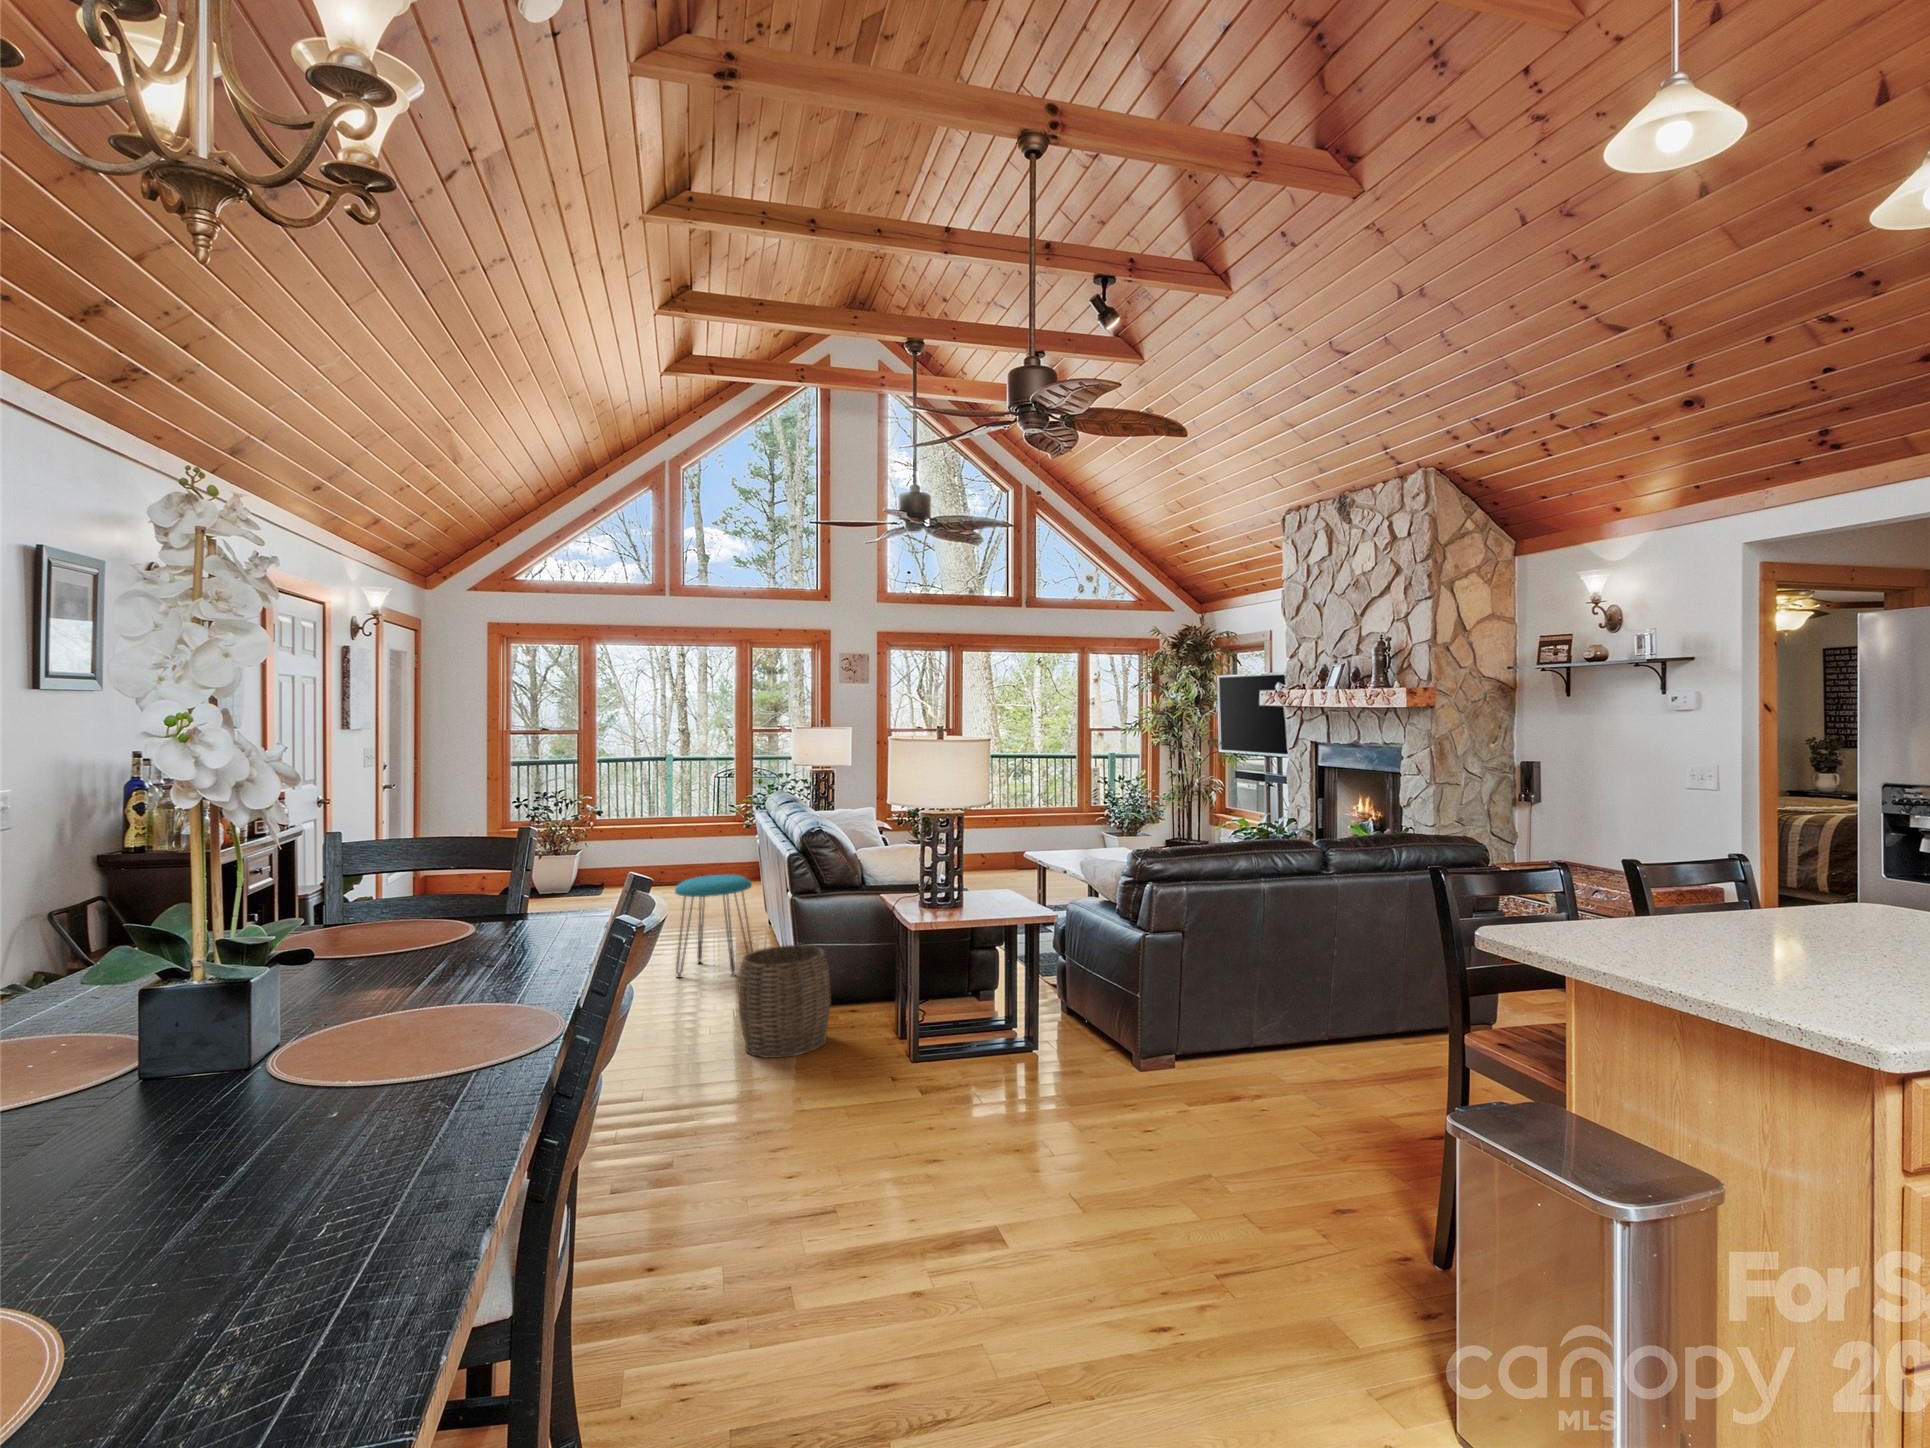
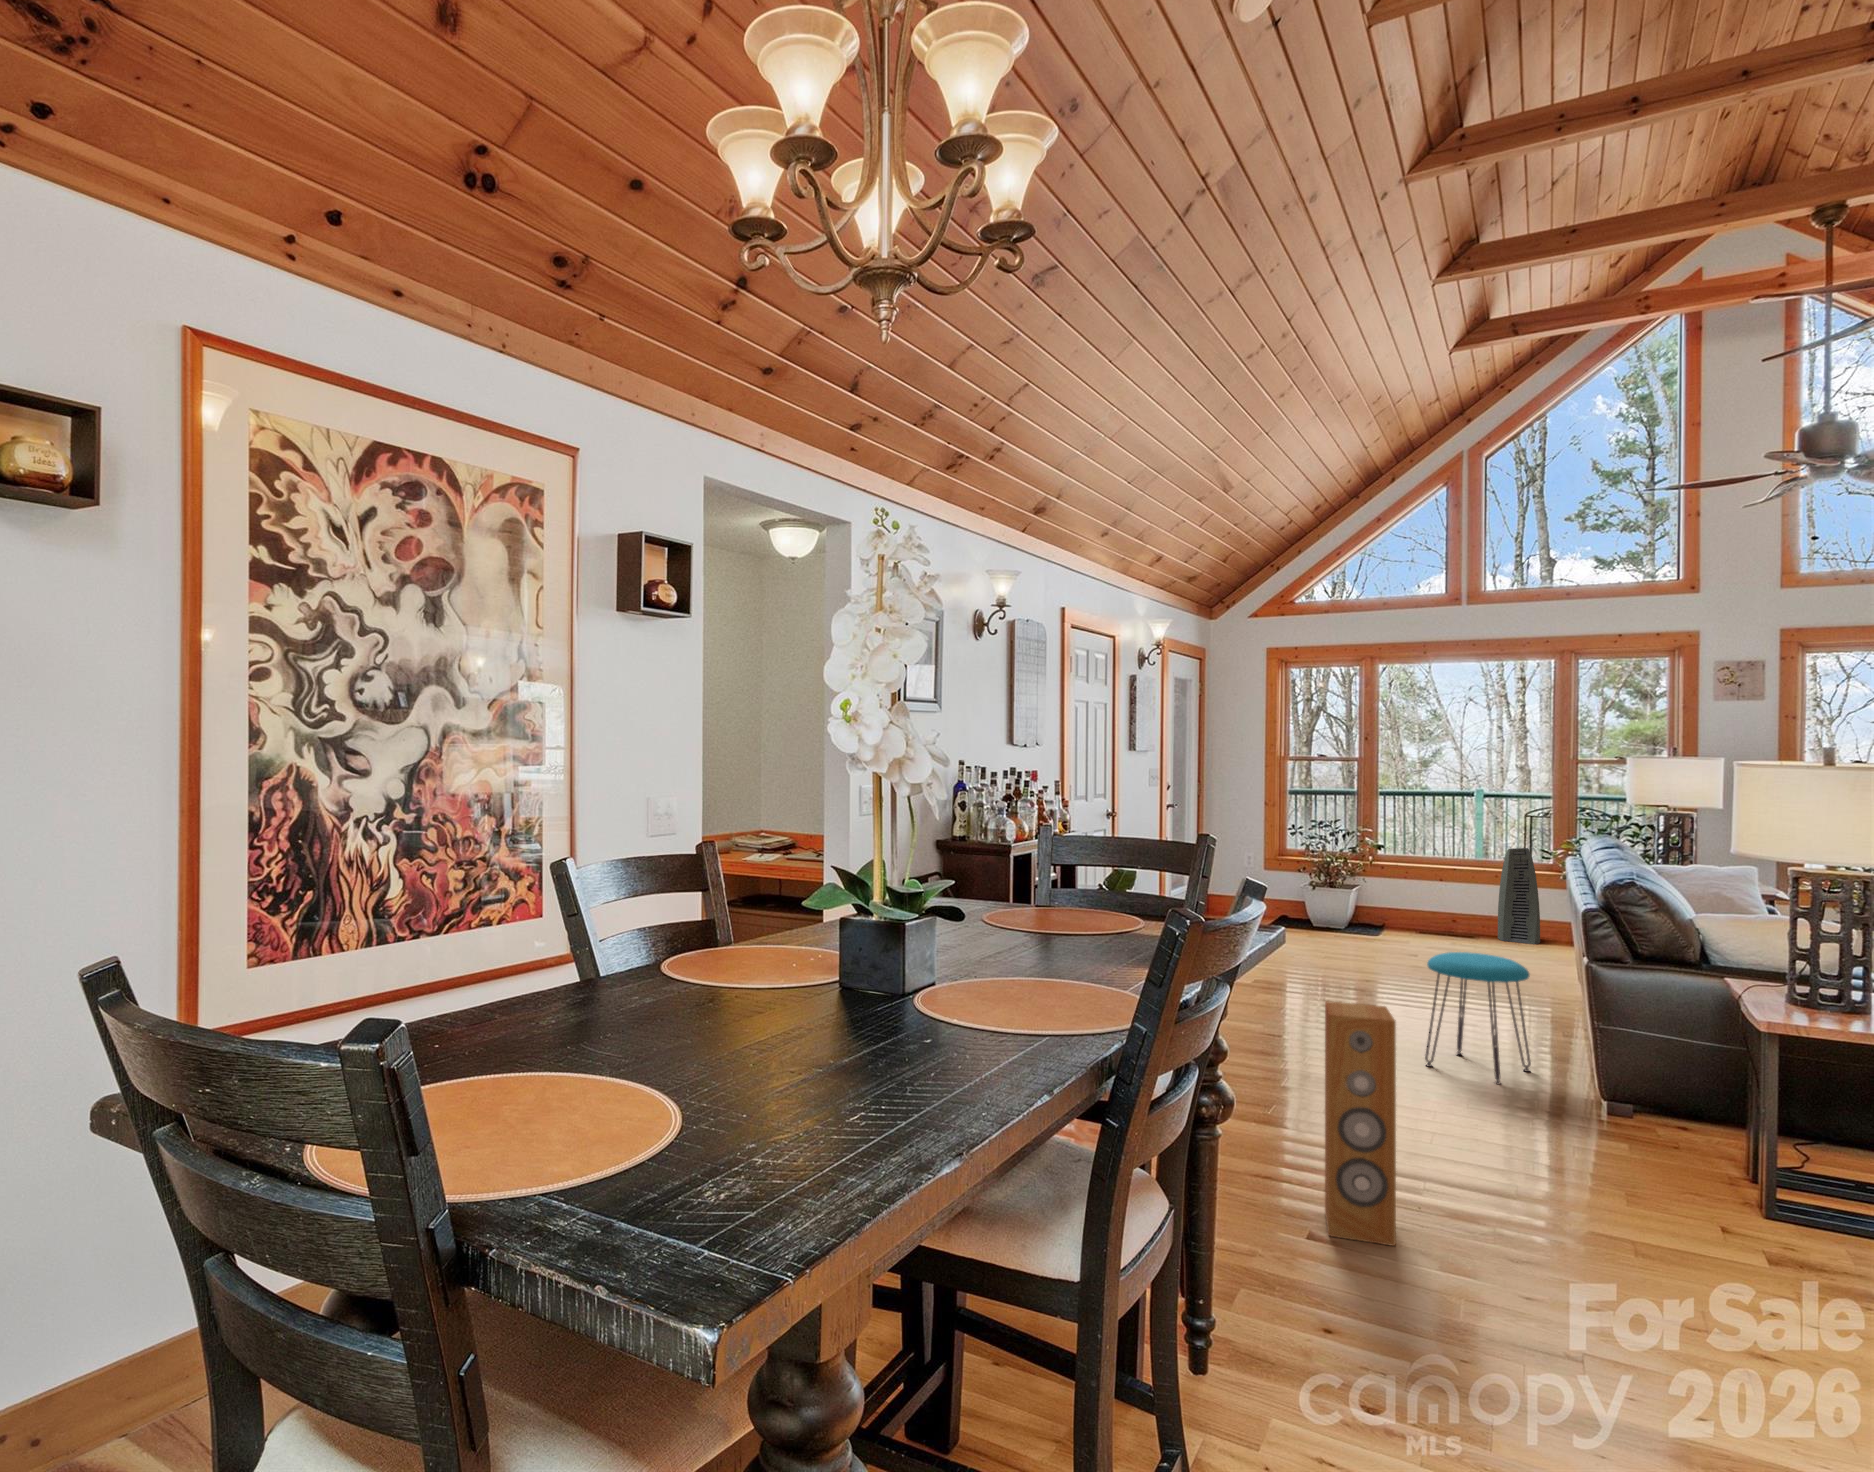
air purifier: none [704,795,736,875] -> present [1498,848,1540,944]
speaker: none [624,914,692,1122] -> present [1325,1001,1396,1246]
woven basket: present [738,945,830,1058] -> none [1478,1070,1614,1227]

